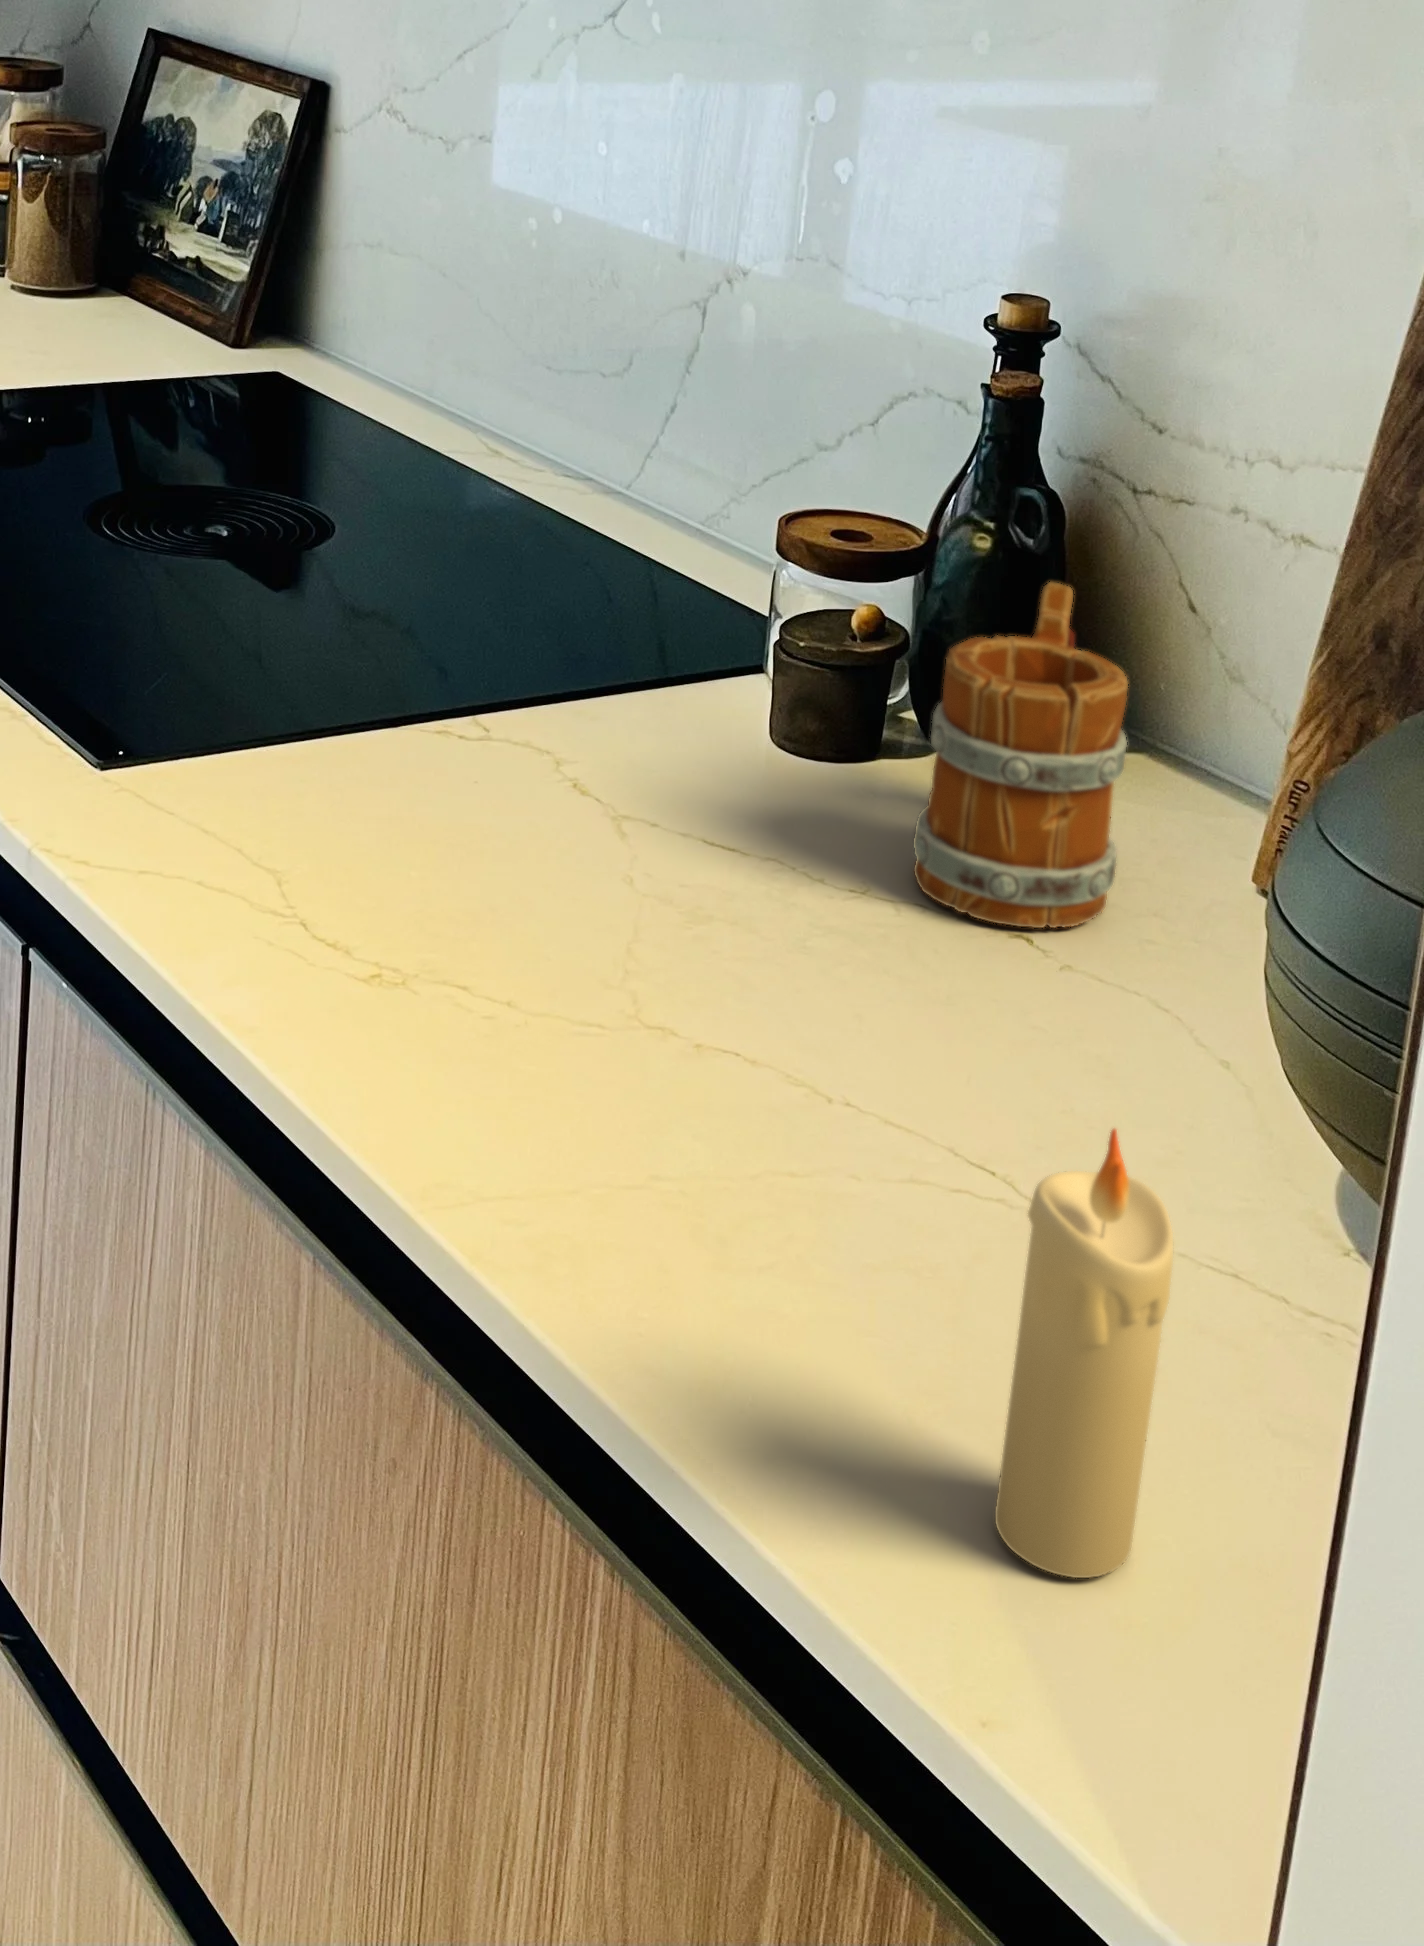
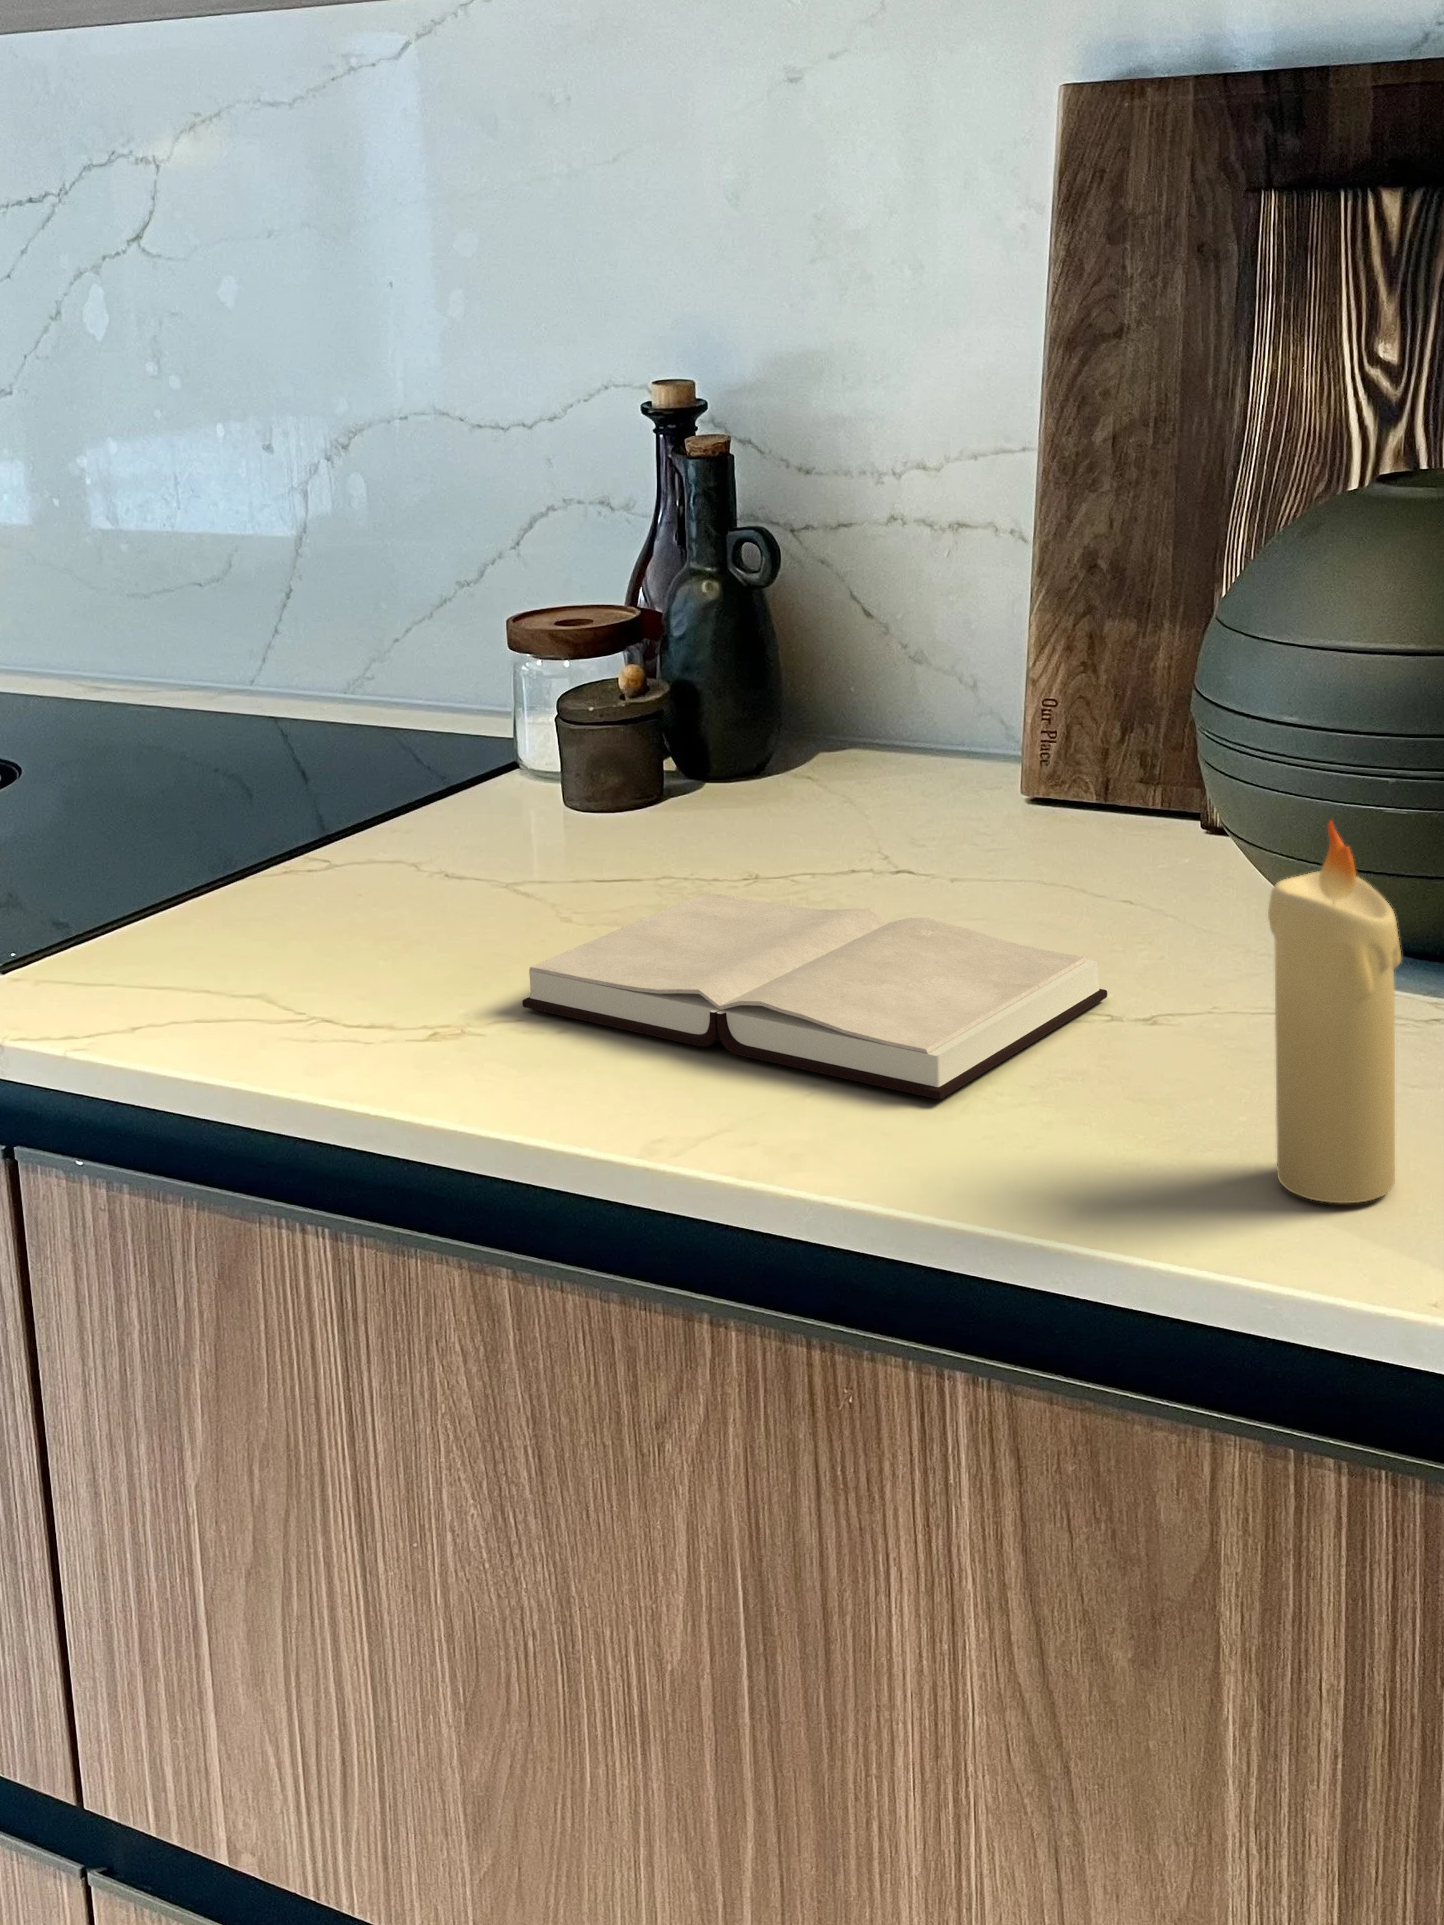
mug: present [913,583,1128,928] -> none [761,586,943,870]
hardback book: none [496,903,1074,1250] -> present [522,892,1107,1099]

